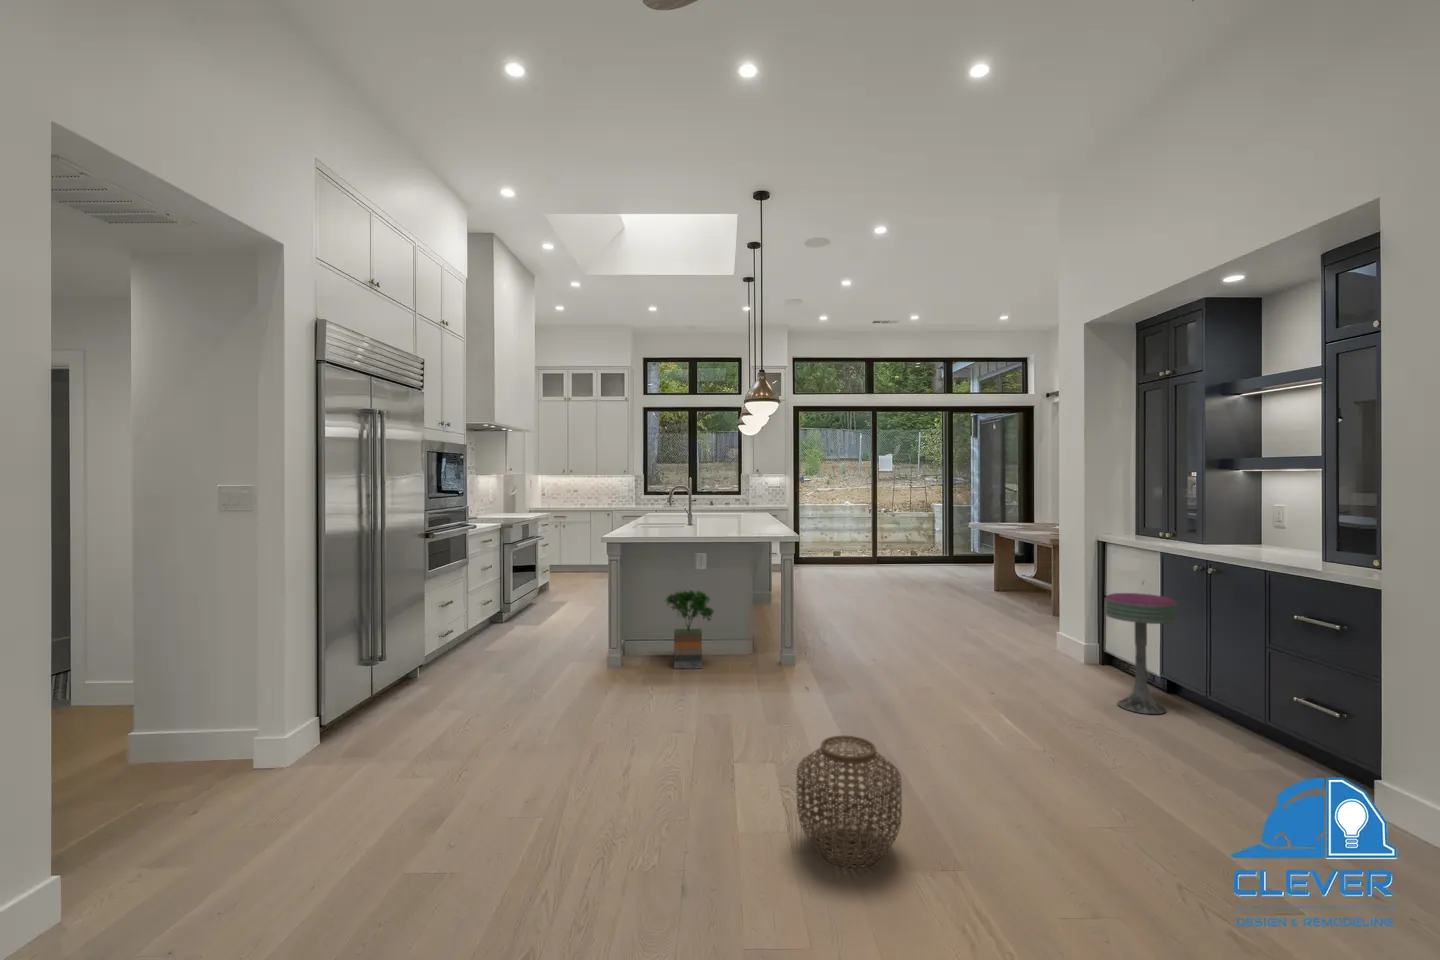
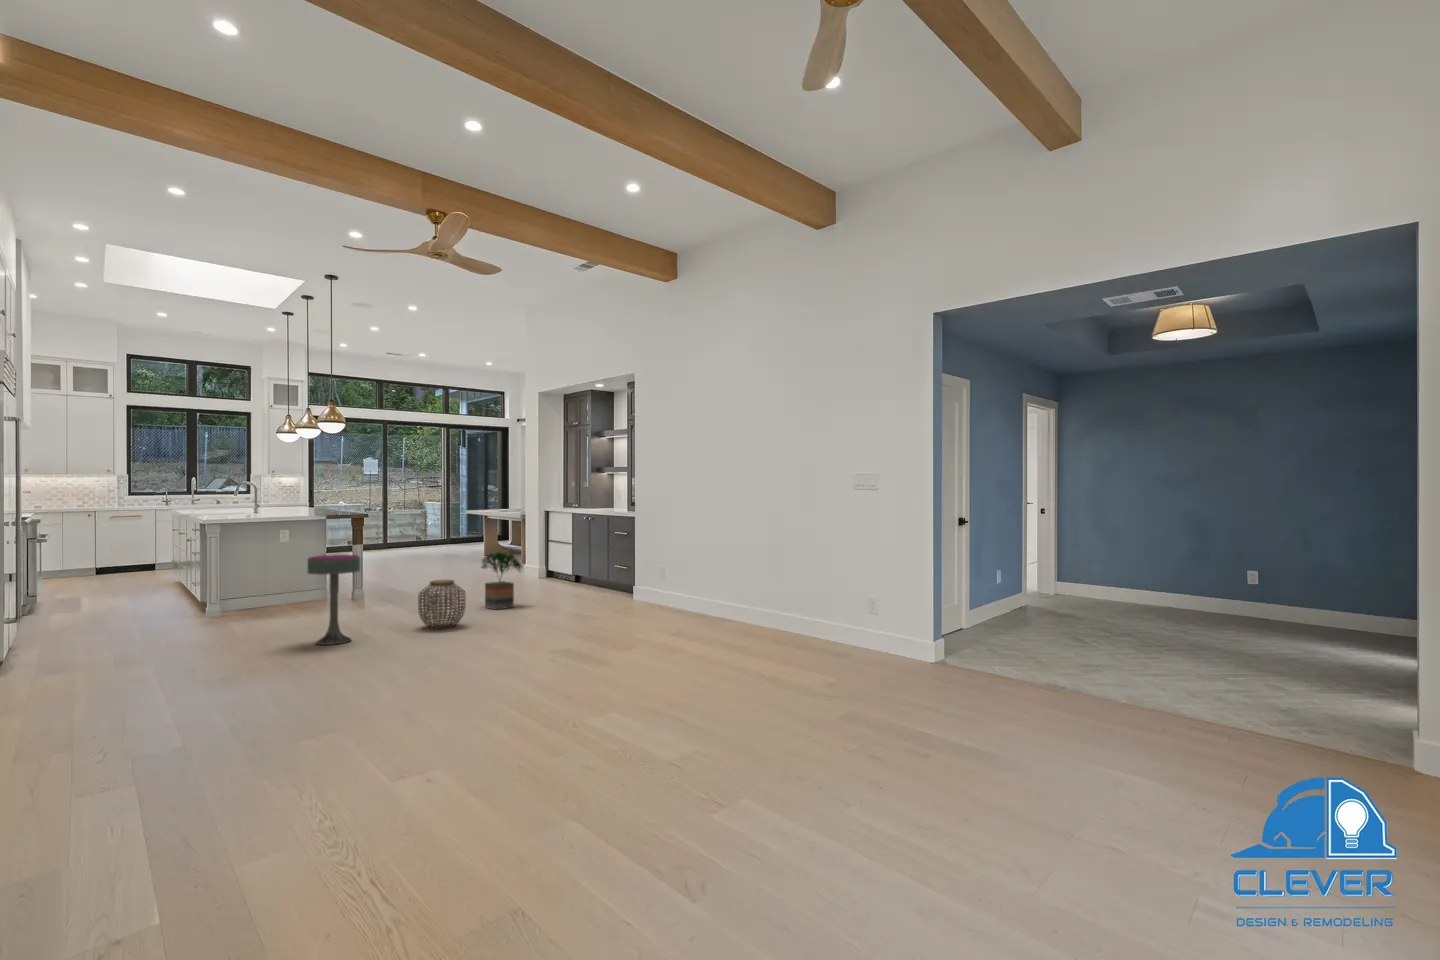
potted tree: present [666,591,714,669] -> present [481,553,522,610]
bar stool: present [1105,593,1177,714] -> present [307,554,360,645]

